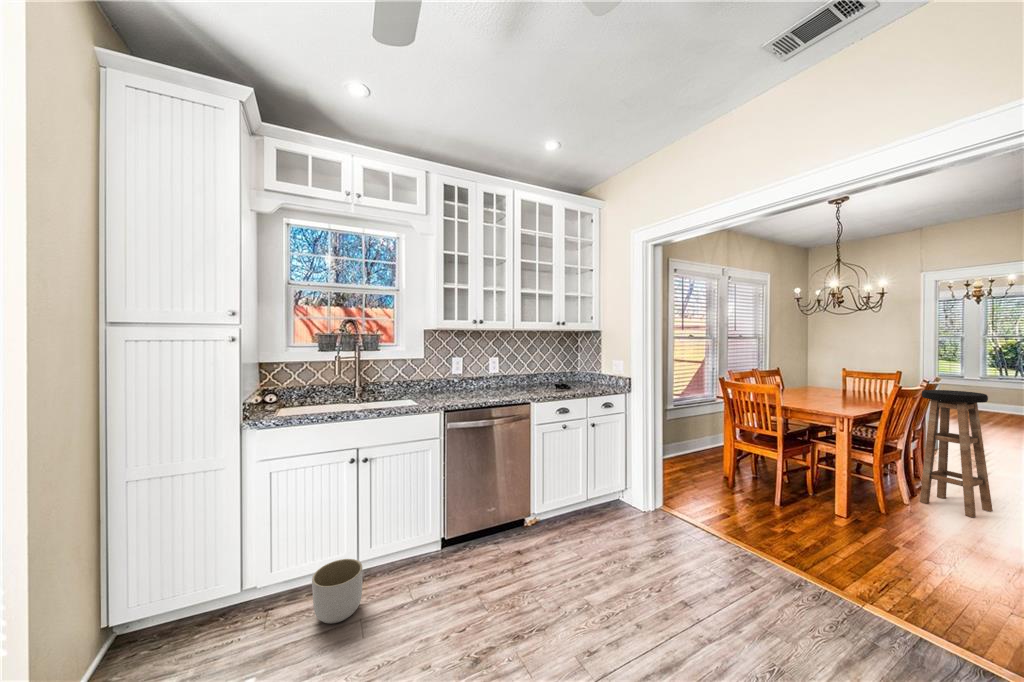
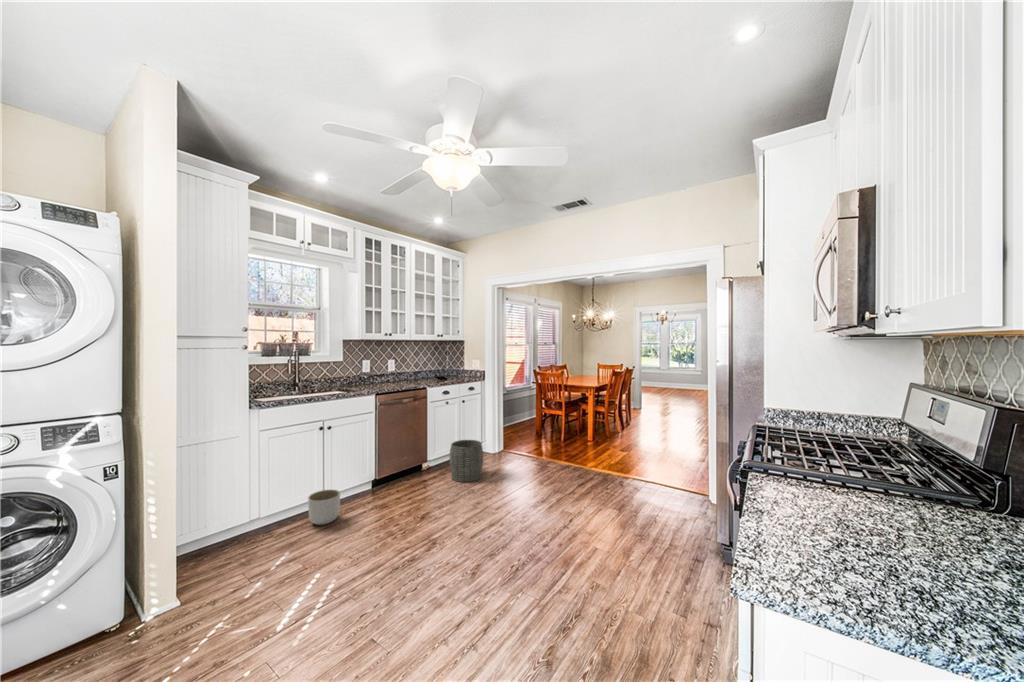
bar stool: present [920,390,993,517] -> none [625,375,650,436]
woven basket: none [559,492,617,574] -> present [449,440,483,482]

